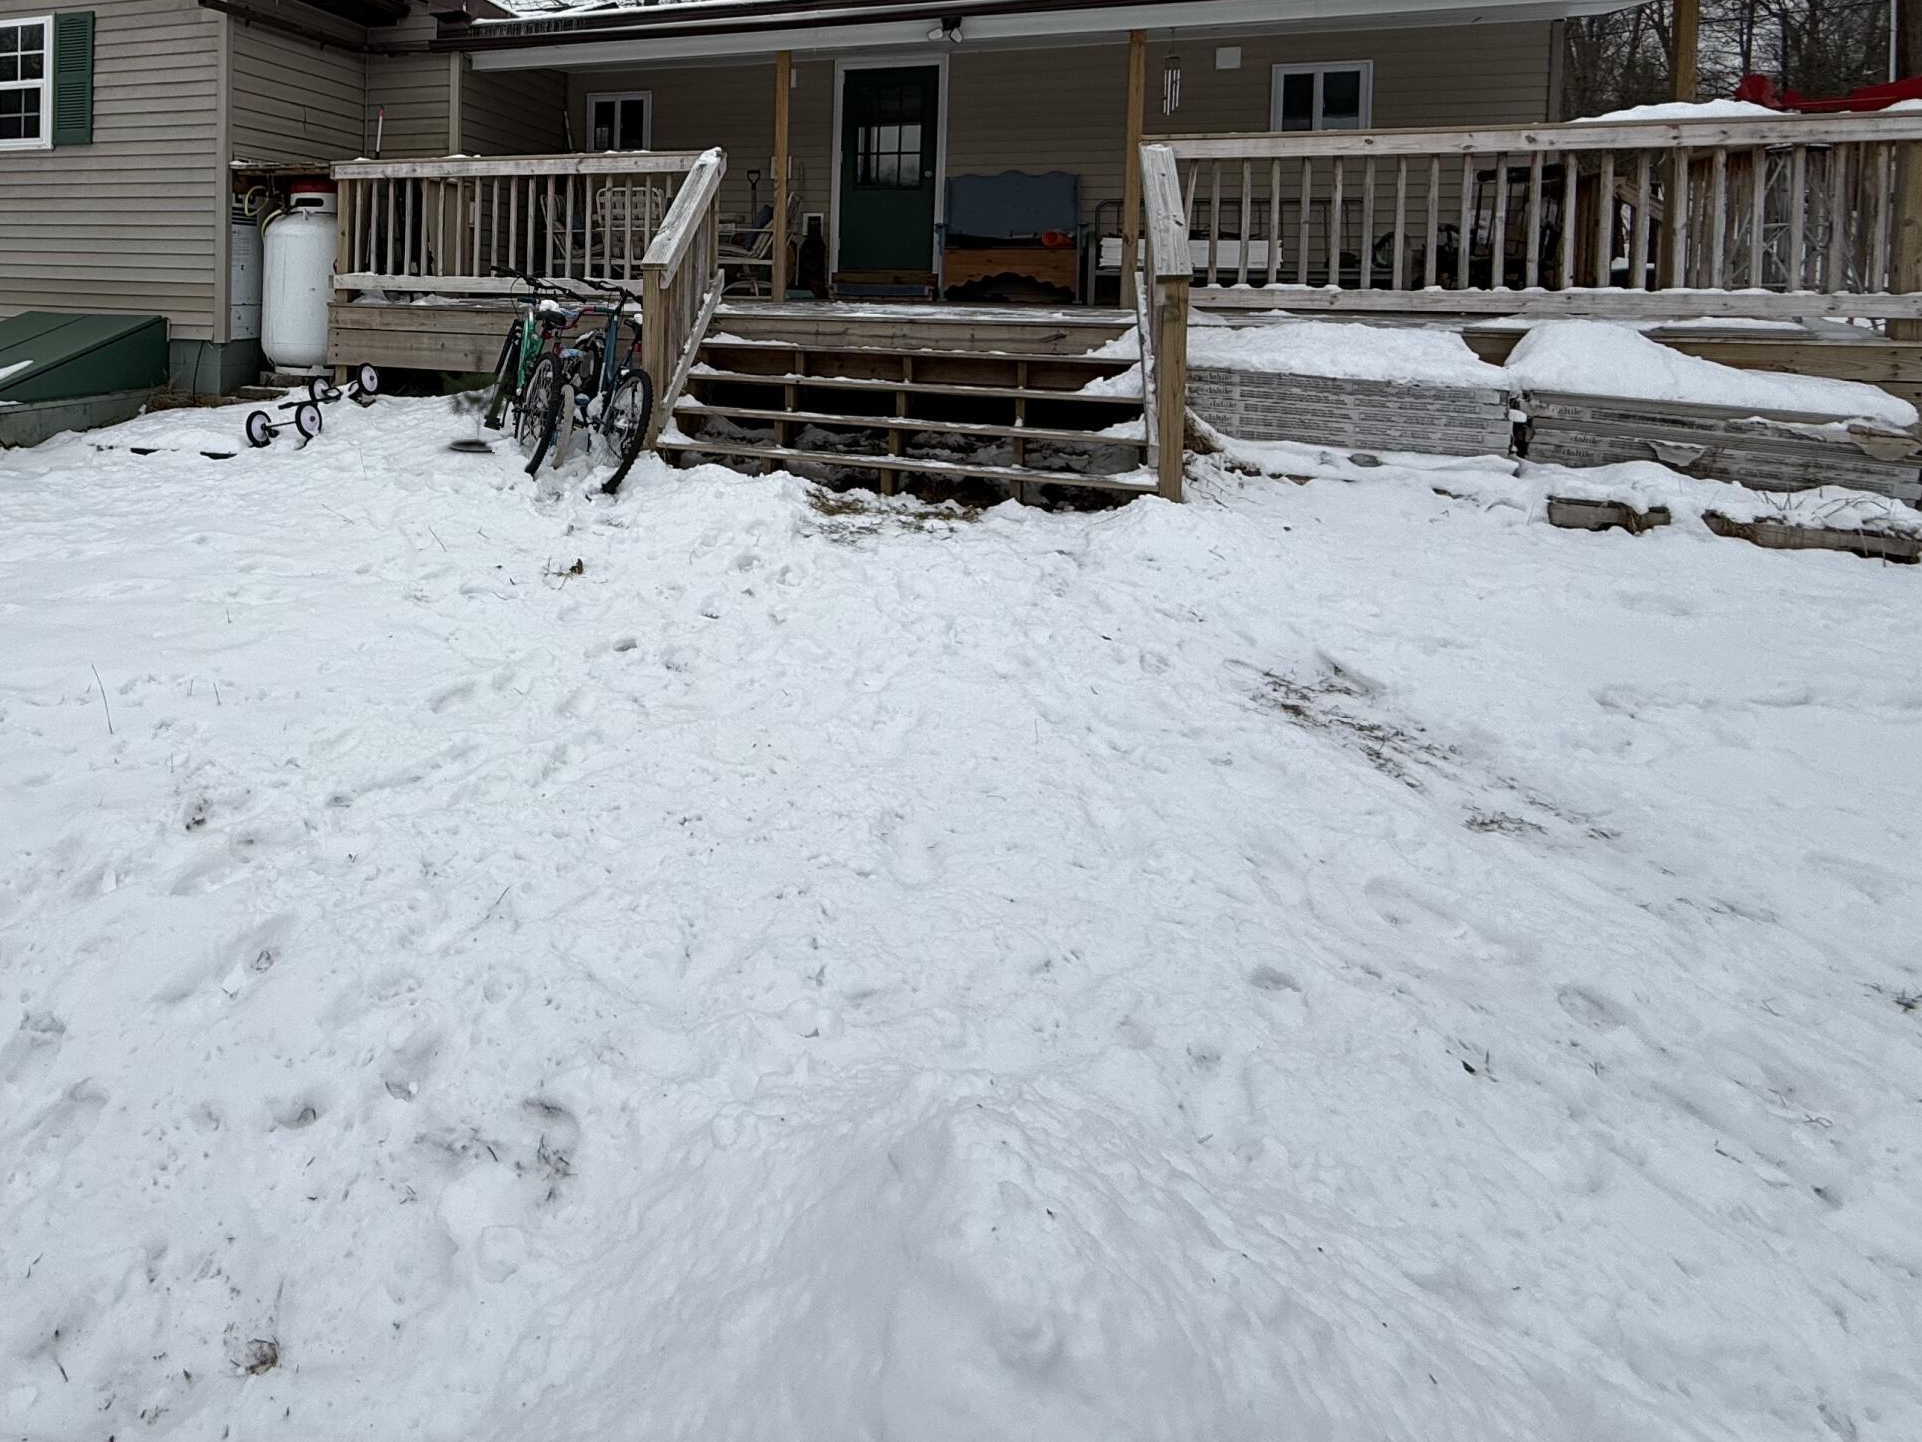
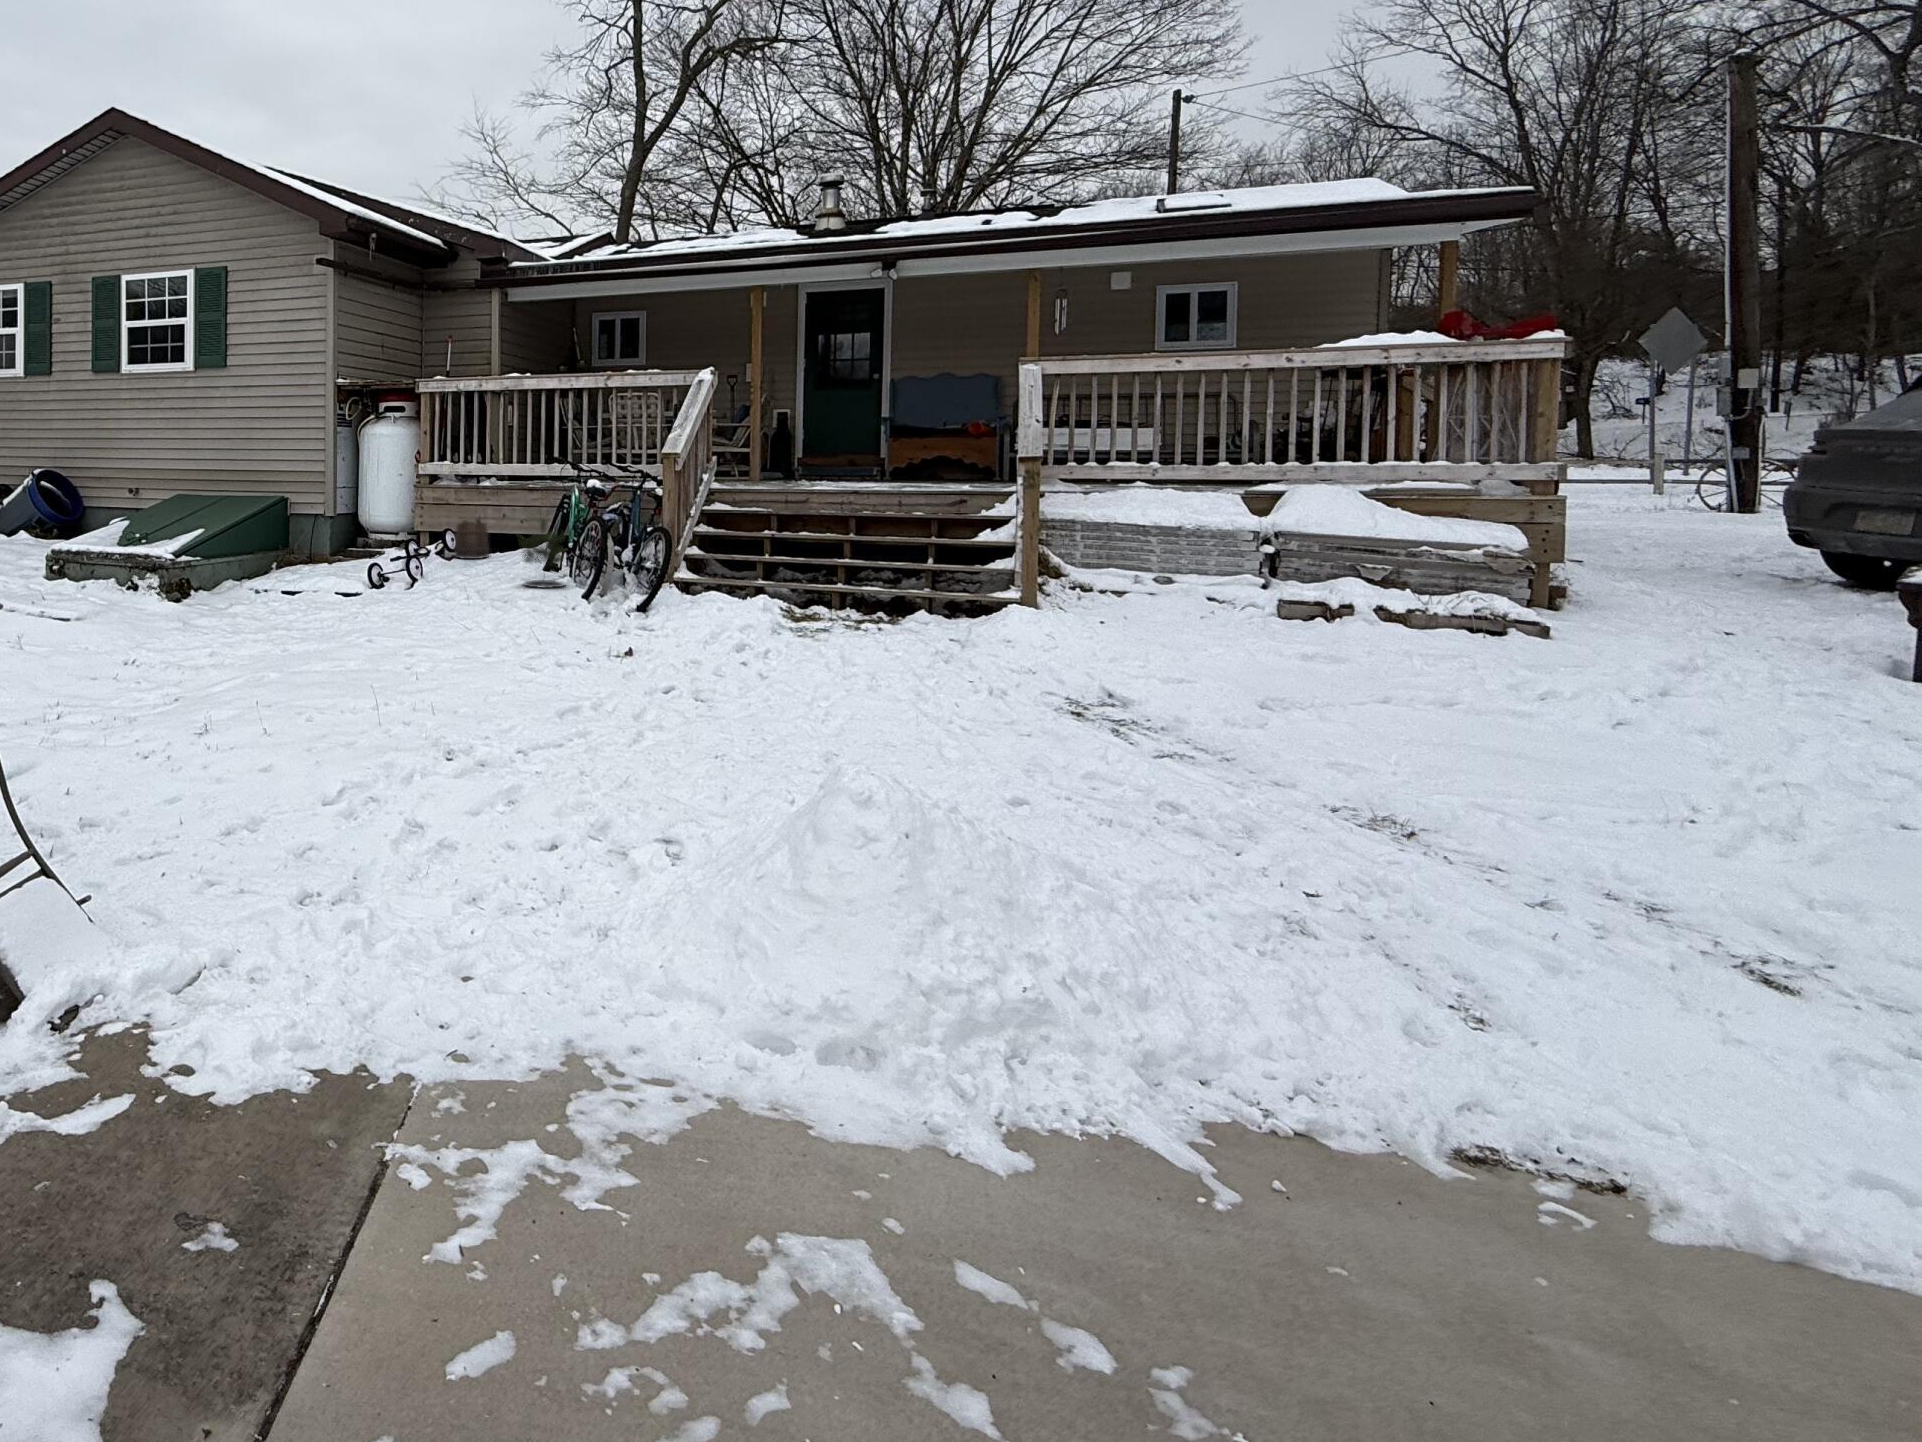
bucket: none [376,350,424,405] -> present [454,519,489,559]

